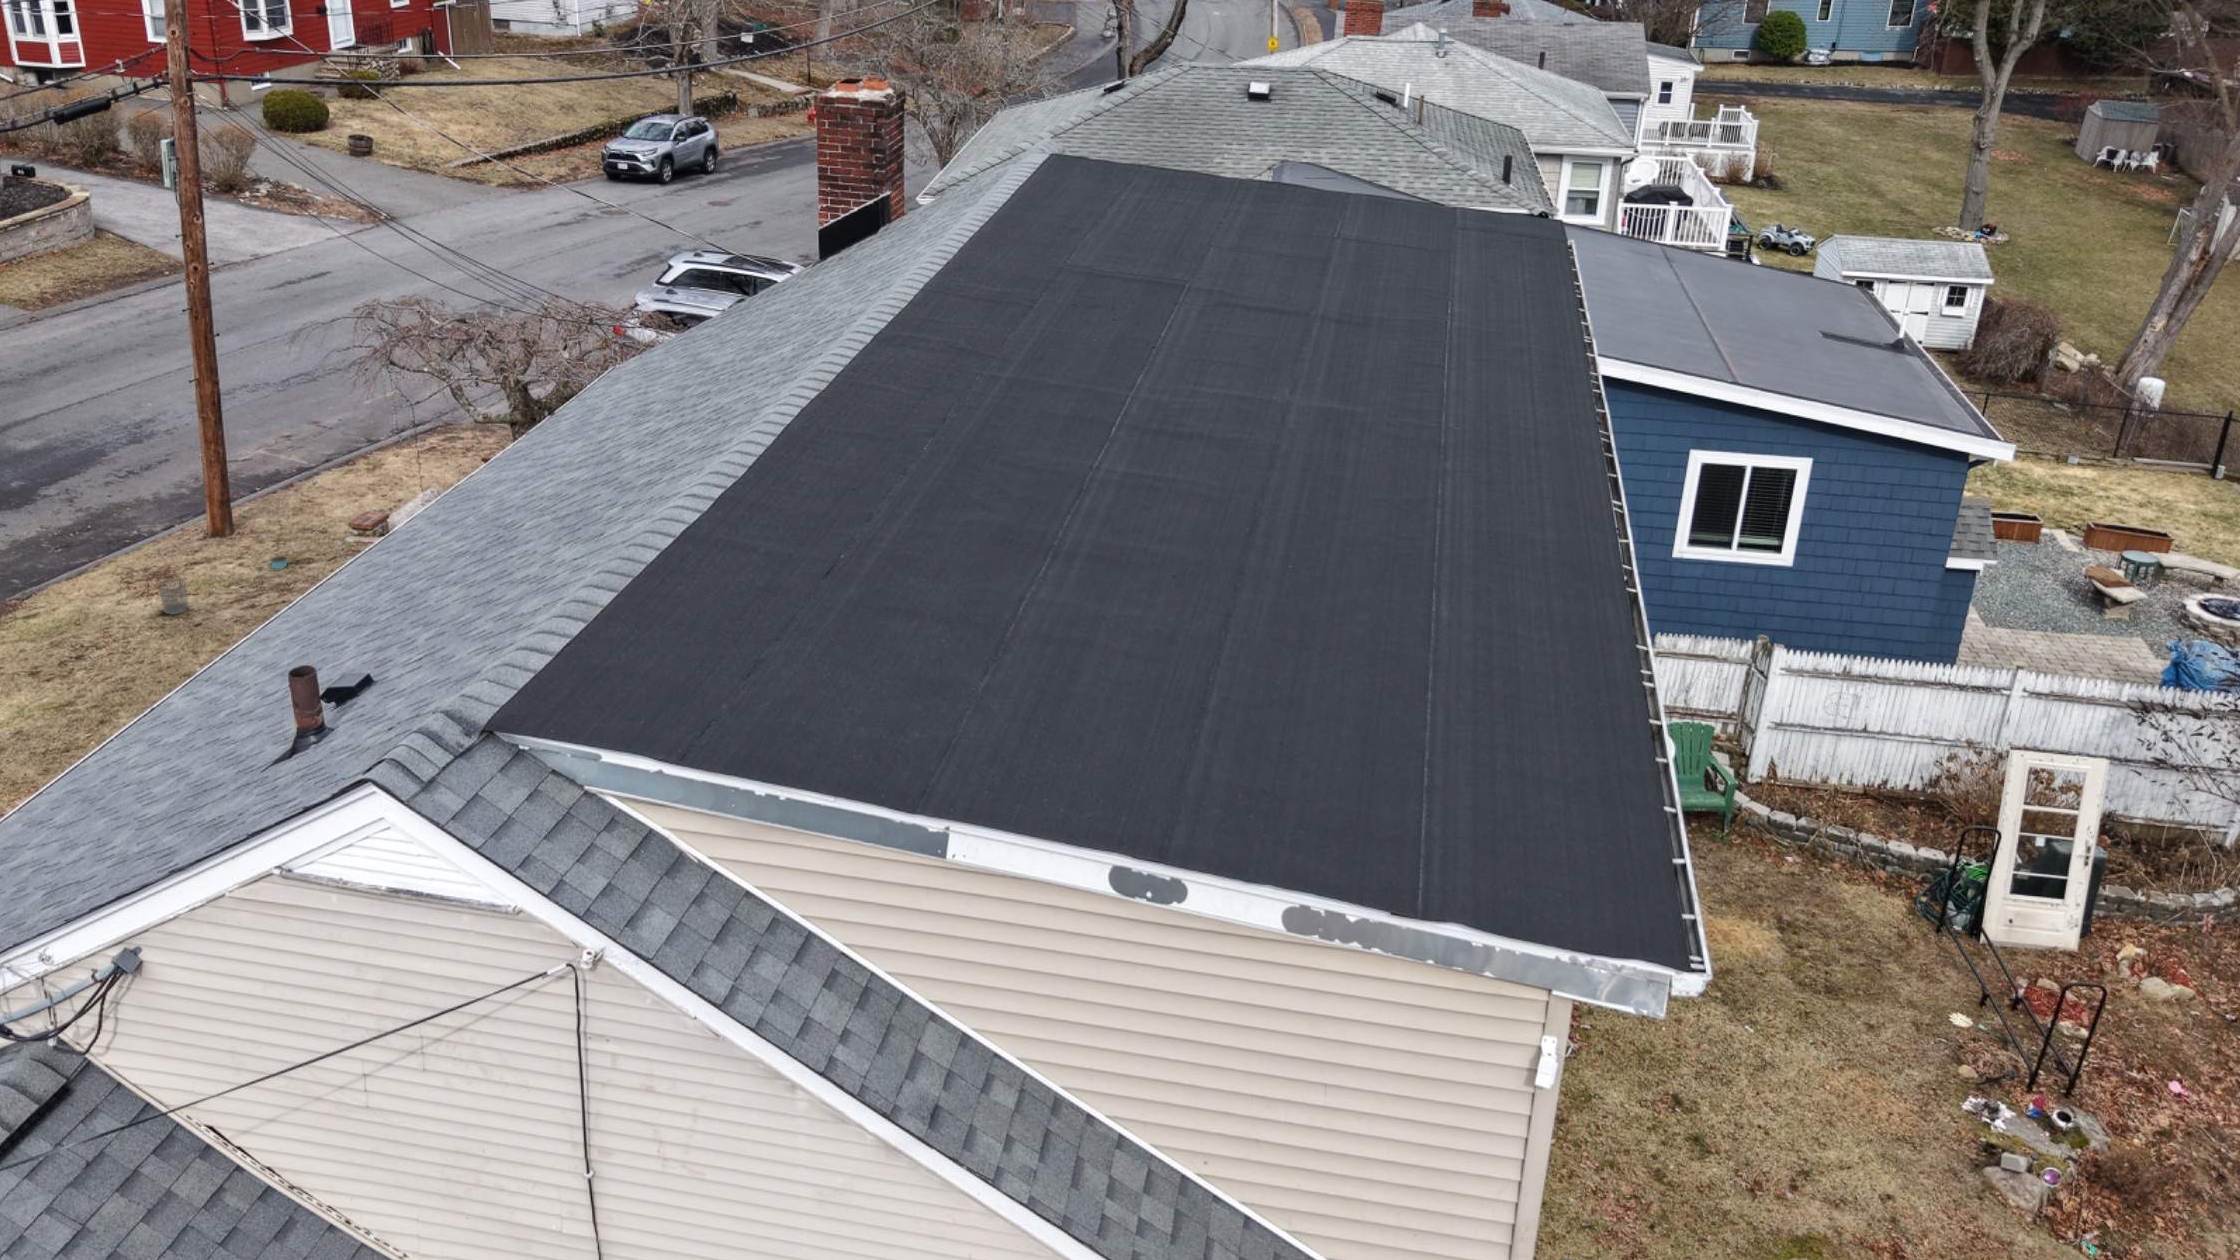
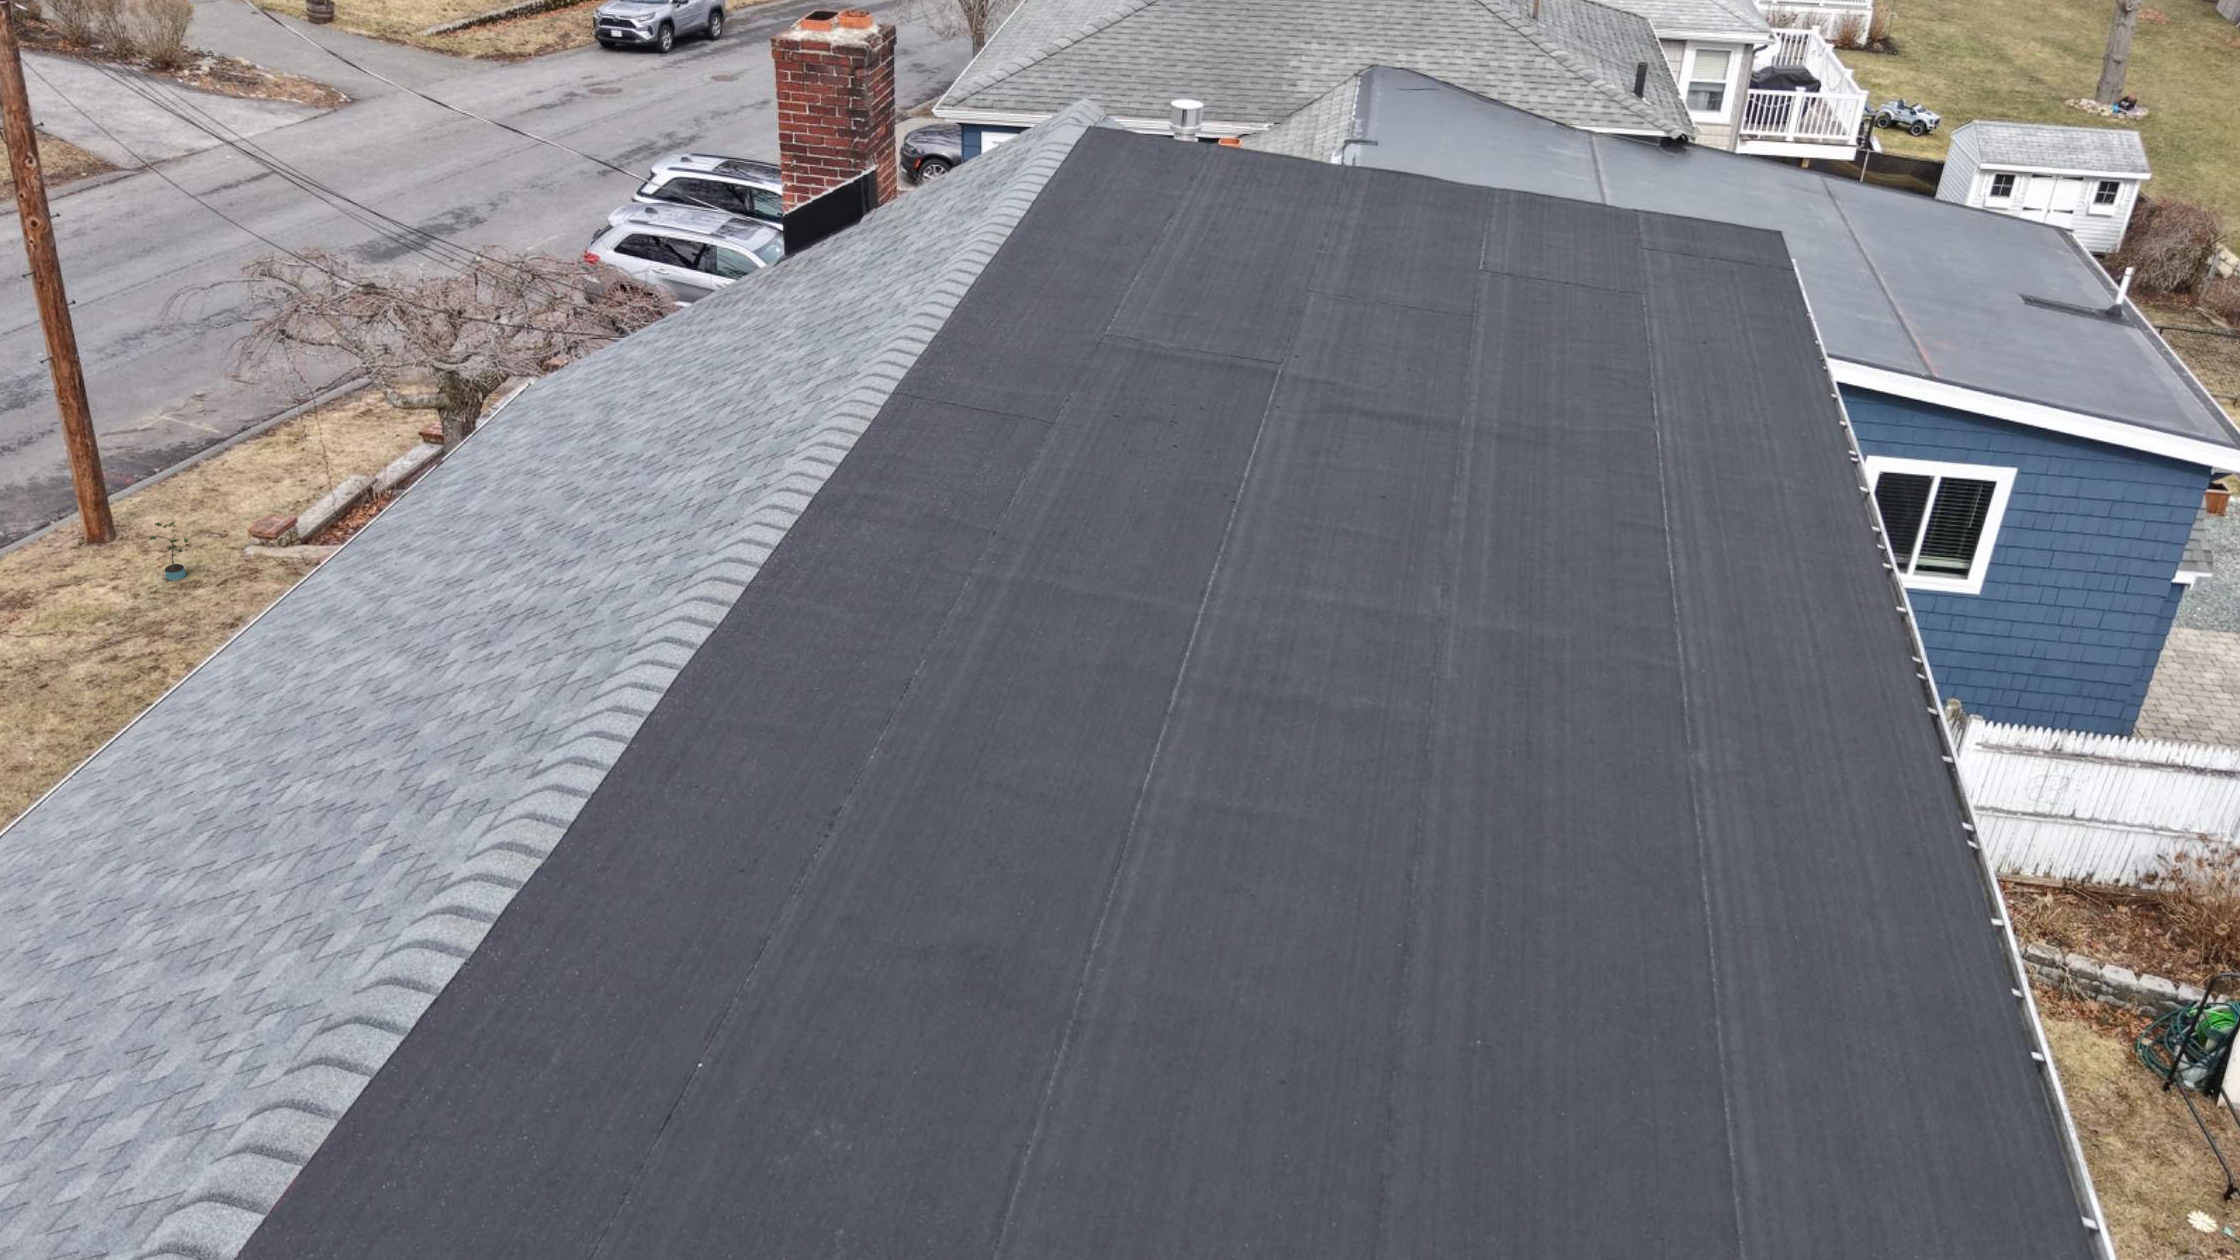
waste bin: present [159,579,188,615] -> none [22,602,63,646]

